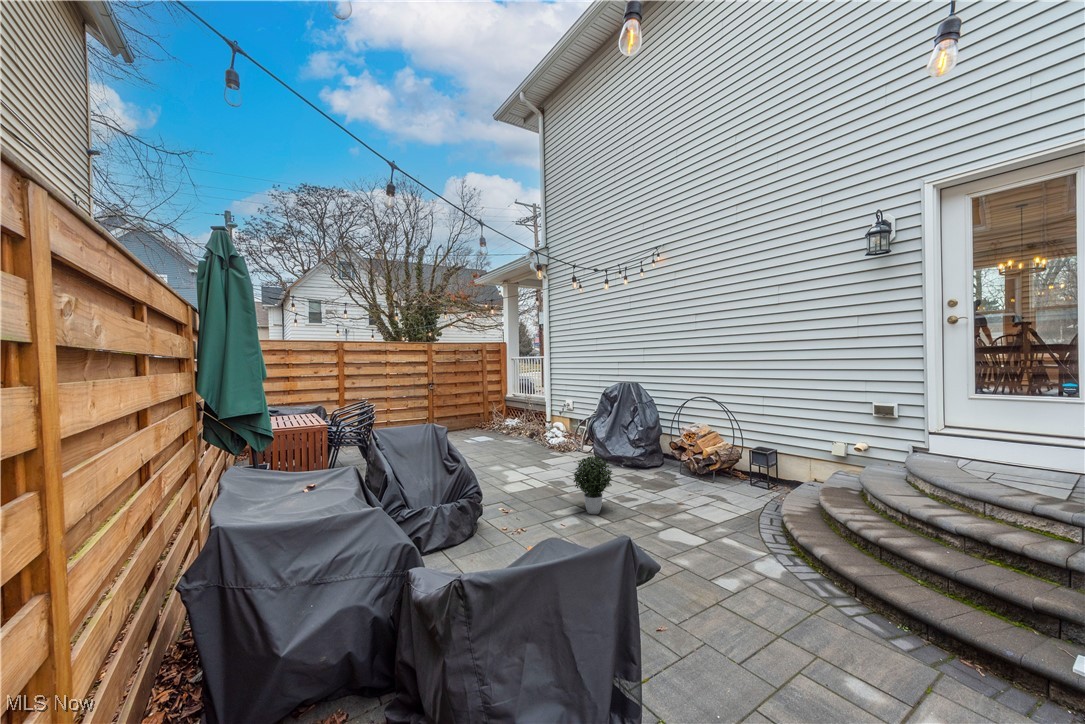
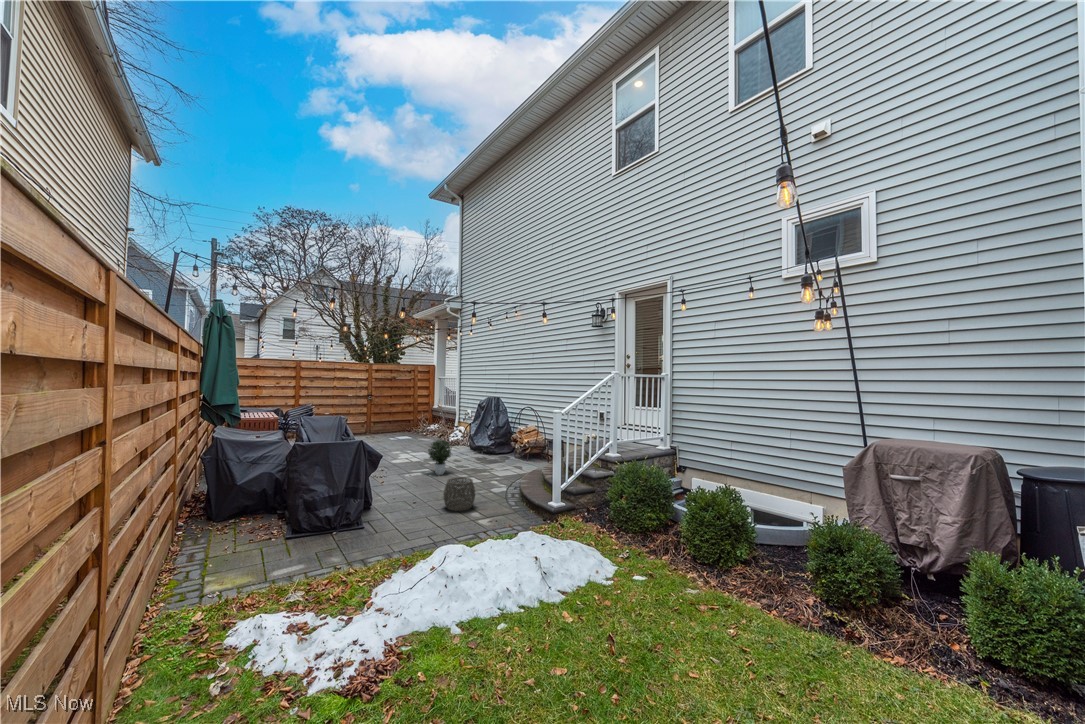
woven basket: none [682,547,751,626] -> present [444,477,475,511]

